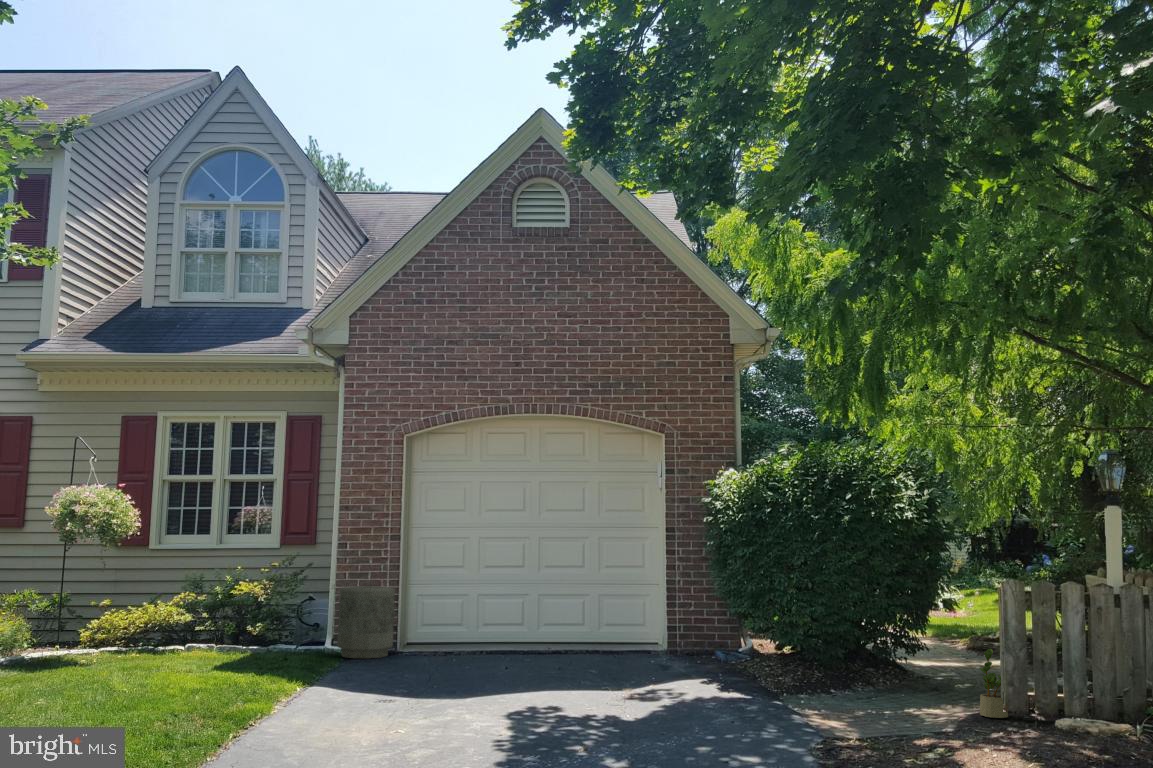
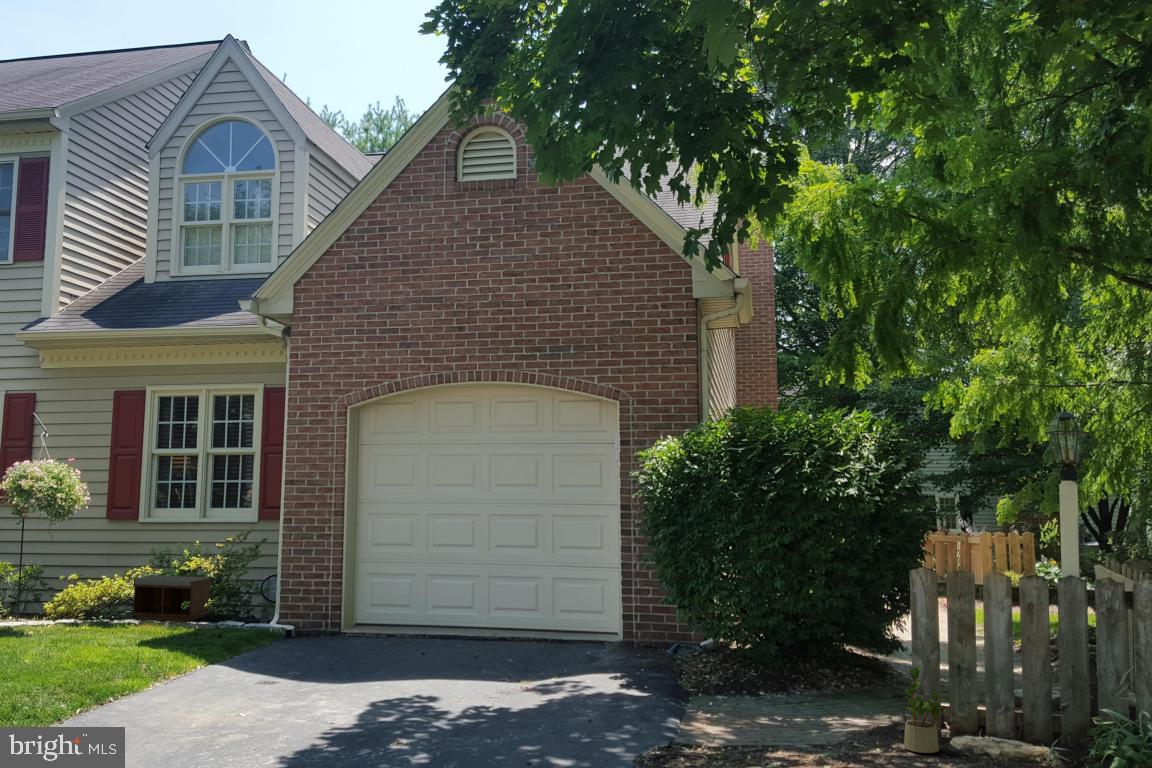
trash can: present [337,586,395,658] -> none [271,565,331,642]
bench: none [169,601,248,645] -> present [132,576,211,621]

